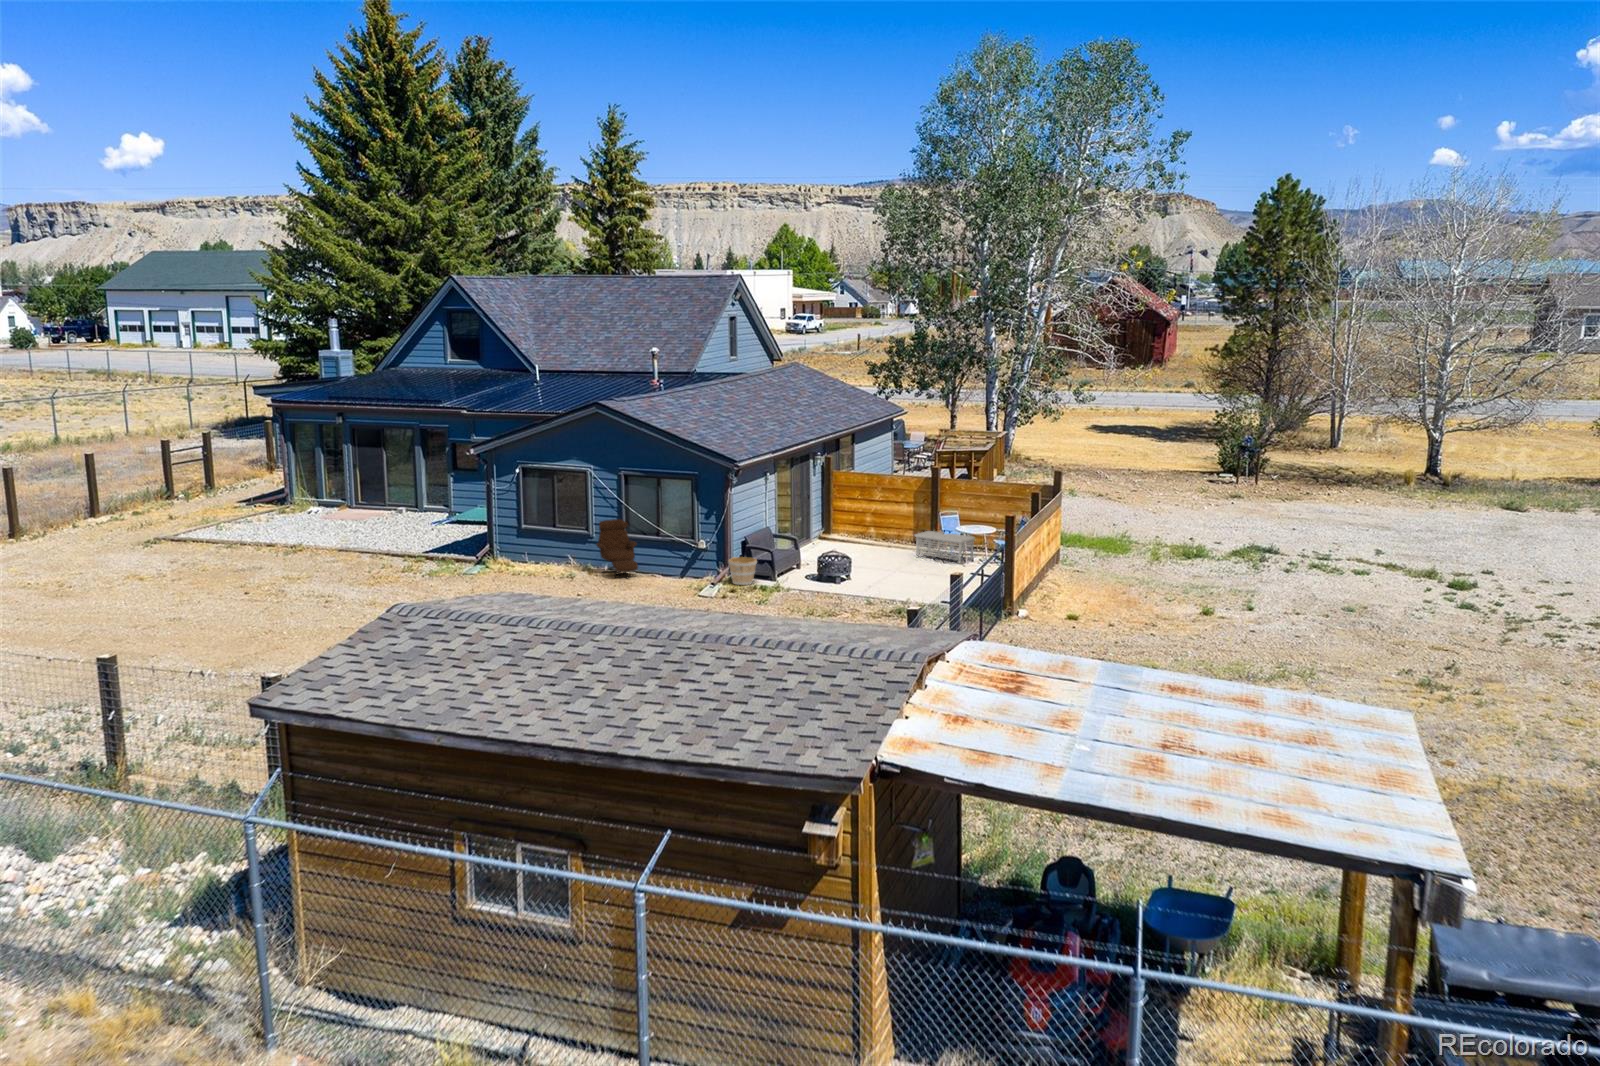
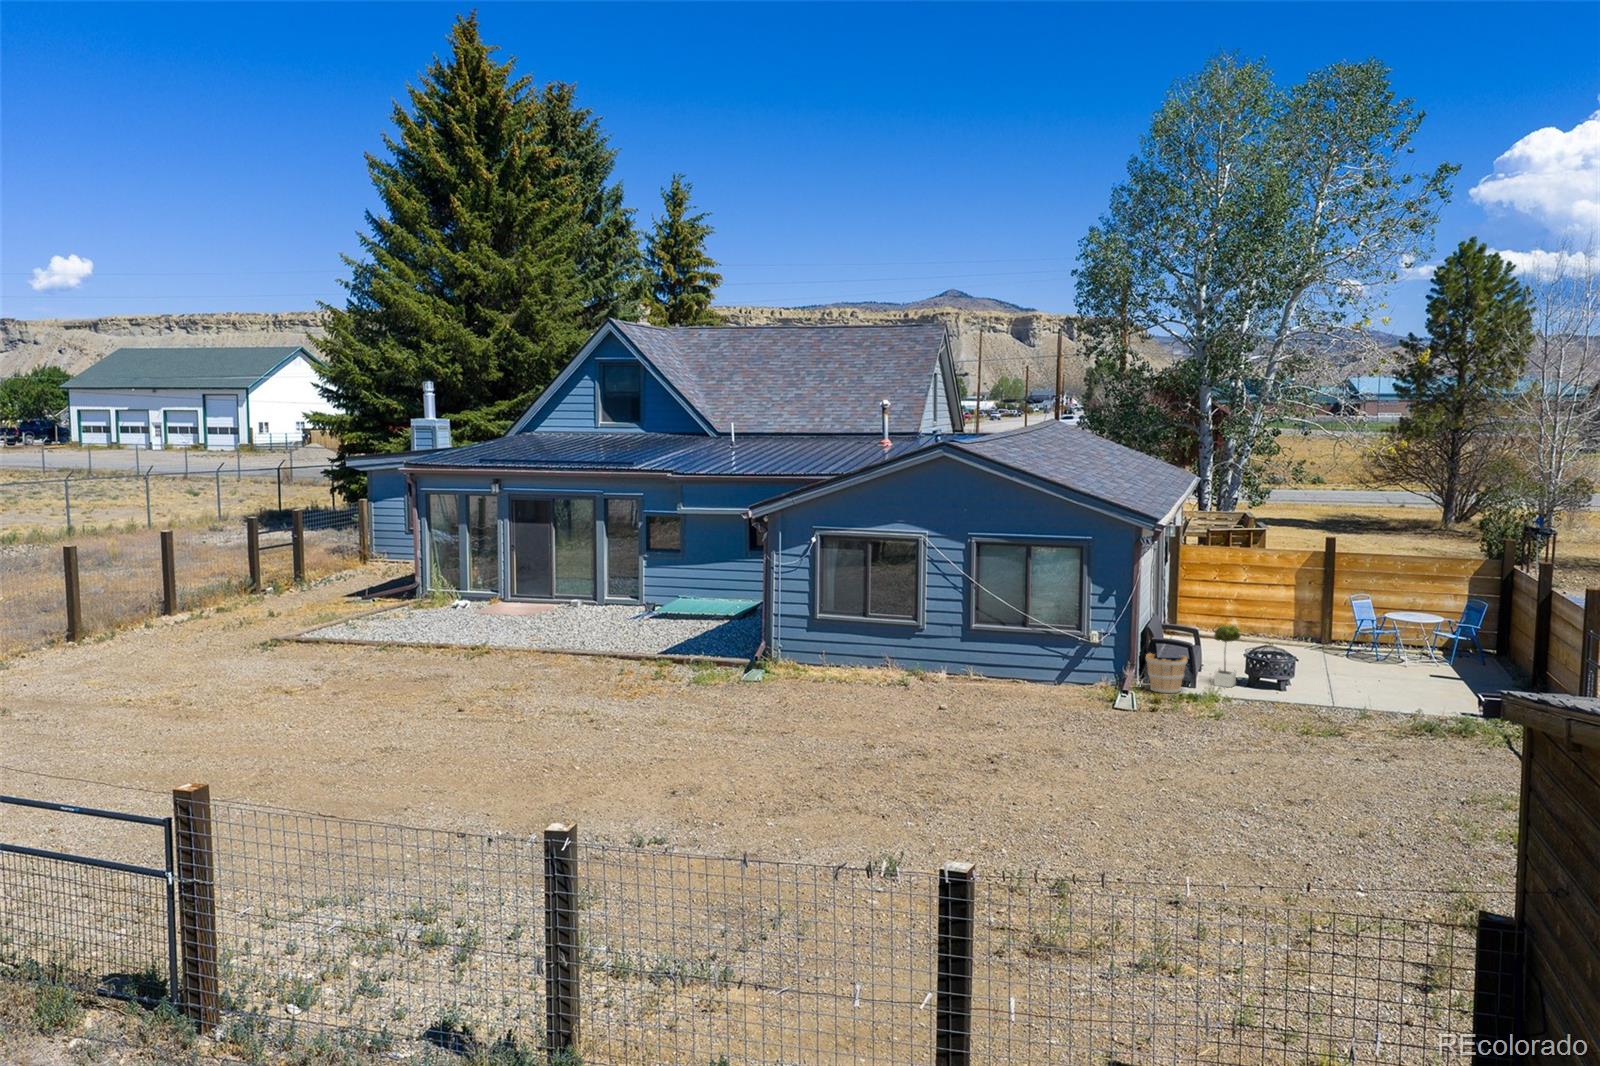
lounge chair: present [596,519,638,576] -> none [937,603,1009,686]
storage bench: present [915,531,975,564] -> none [1334,620,1419,664]
potted tree: none [782,537,801,581] -> present [1214,625,1241,687]

